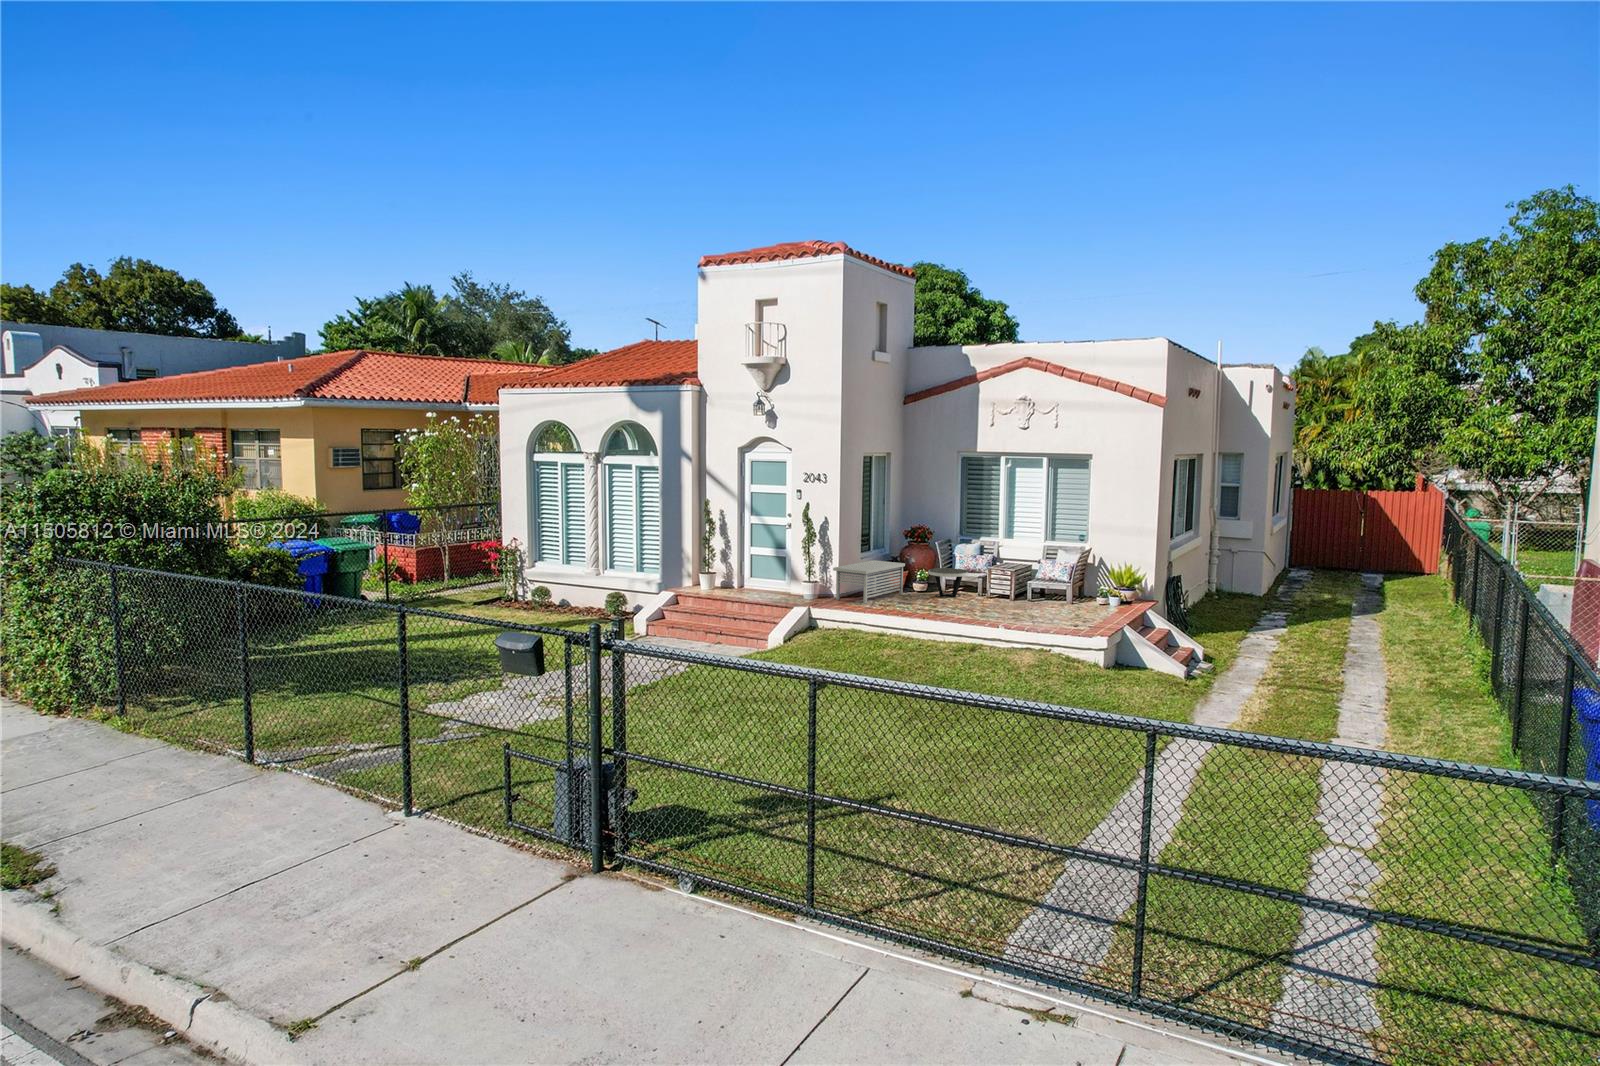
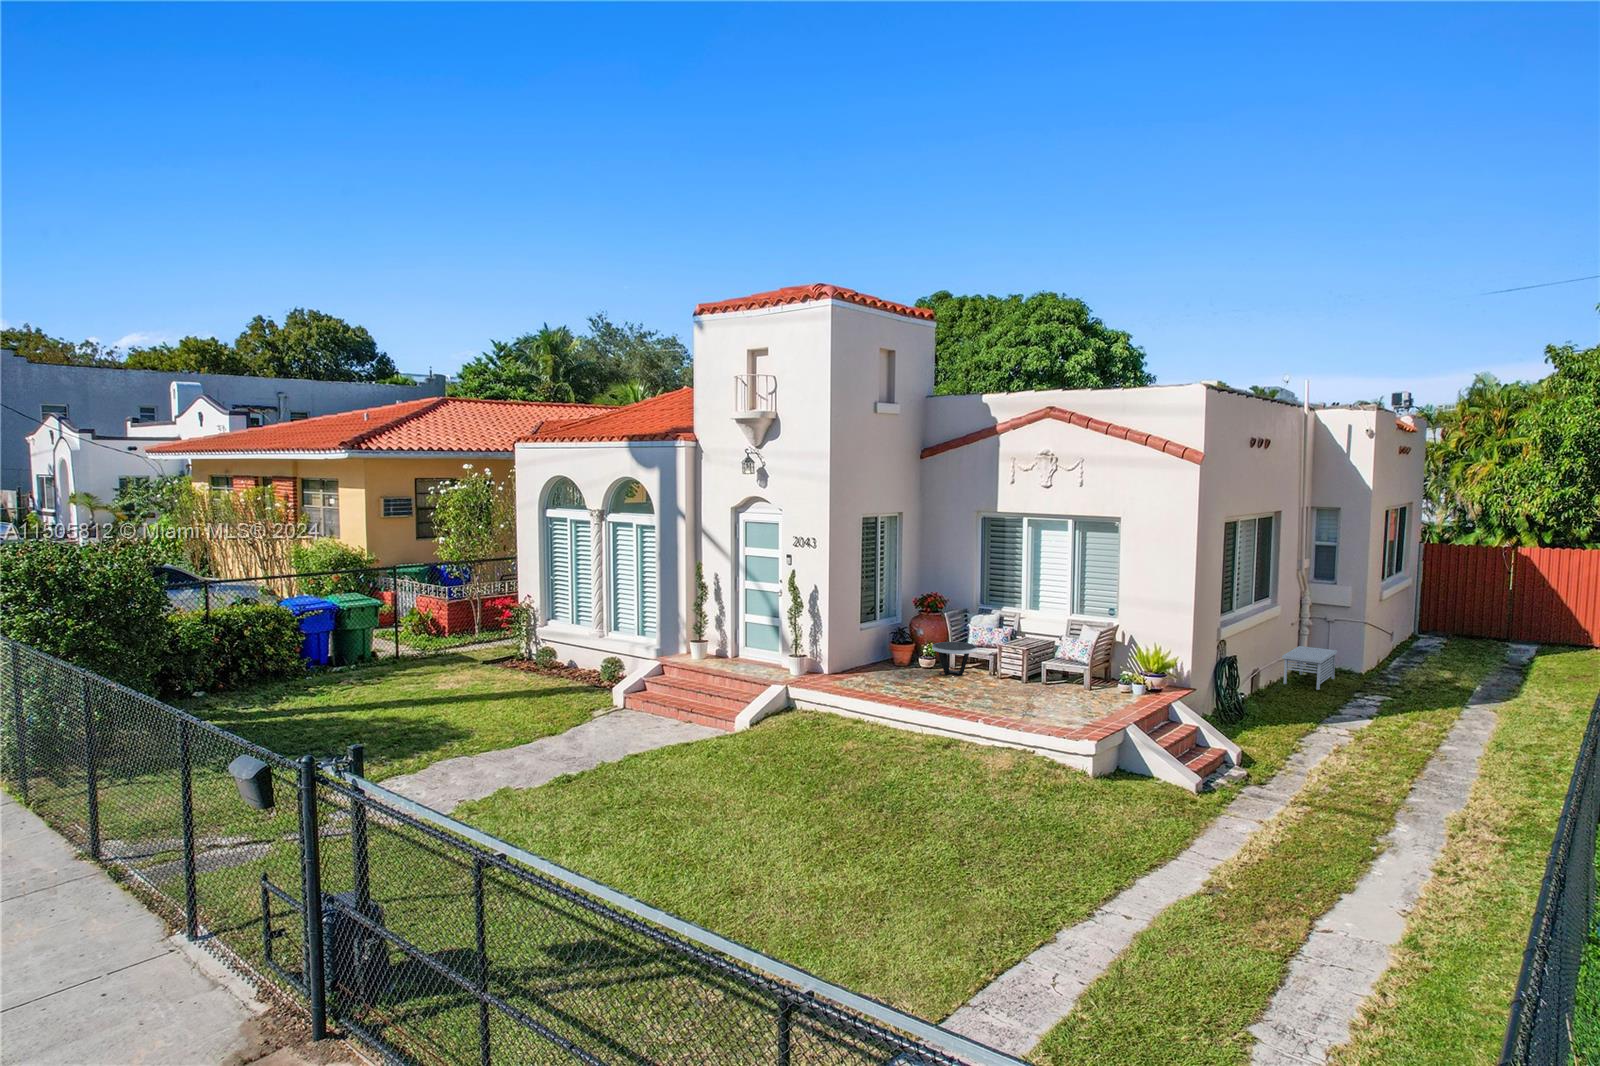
storage bench: present [833,560,905,603] -> present [1282,646,1337,690]

